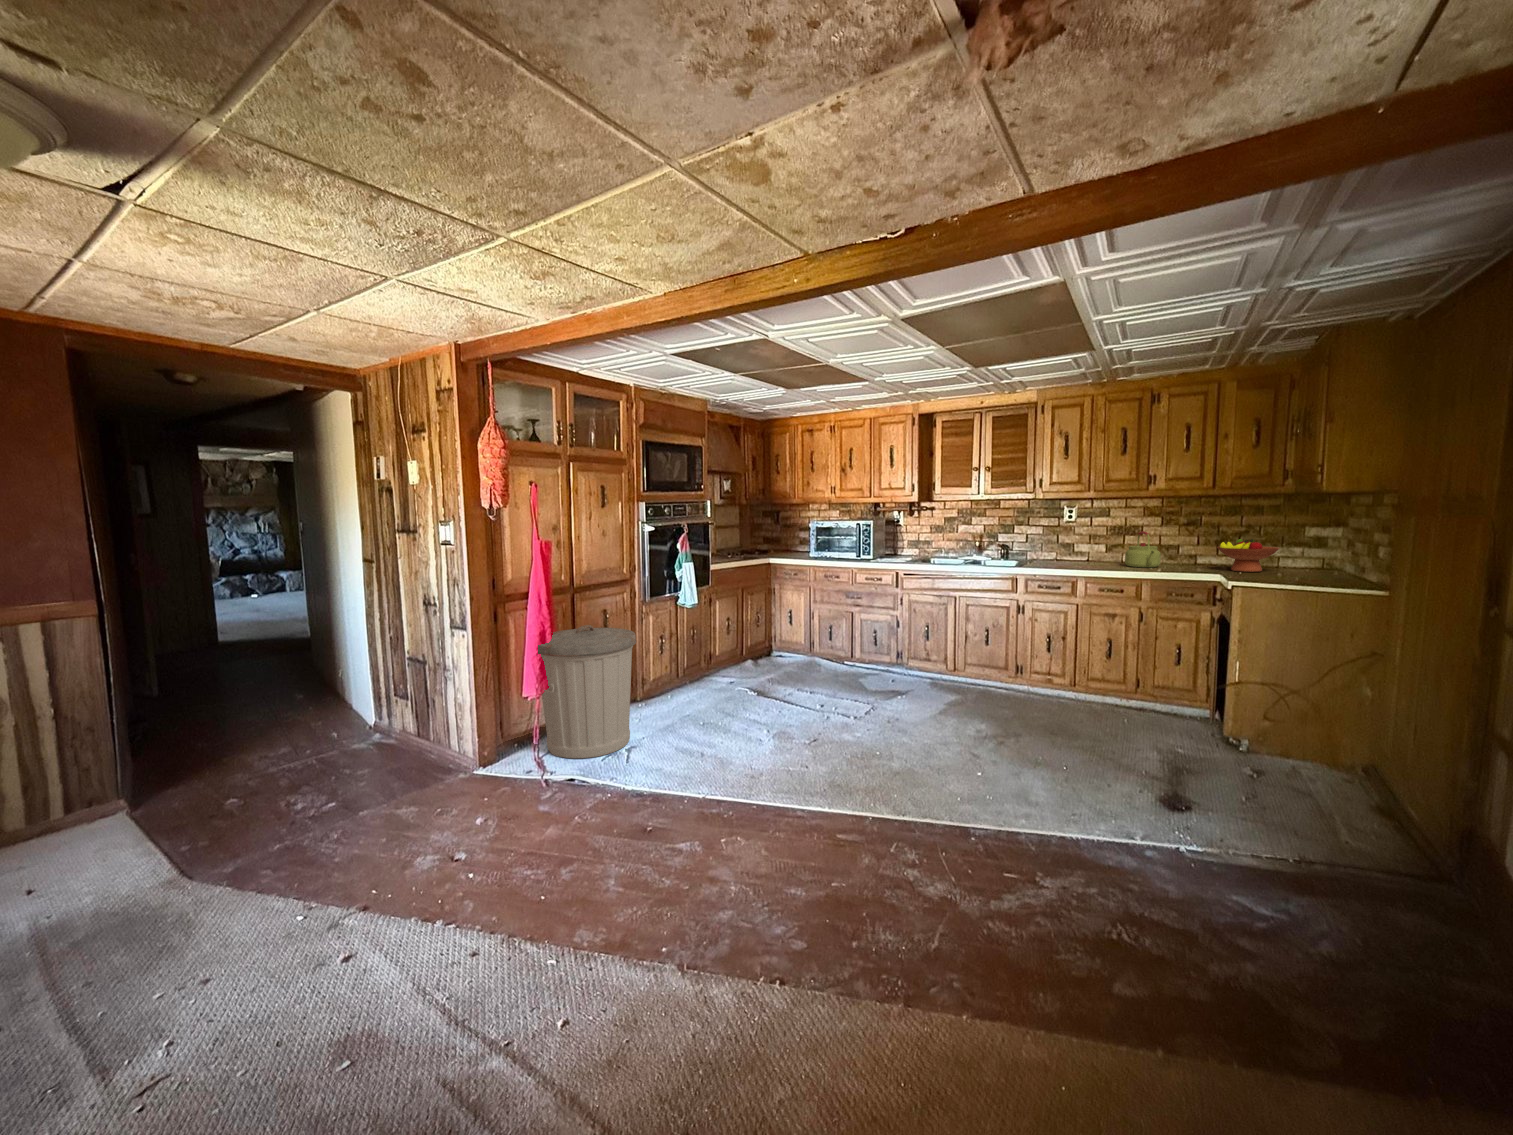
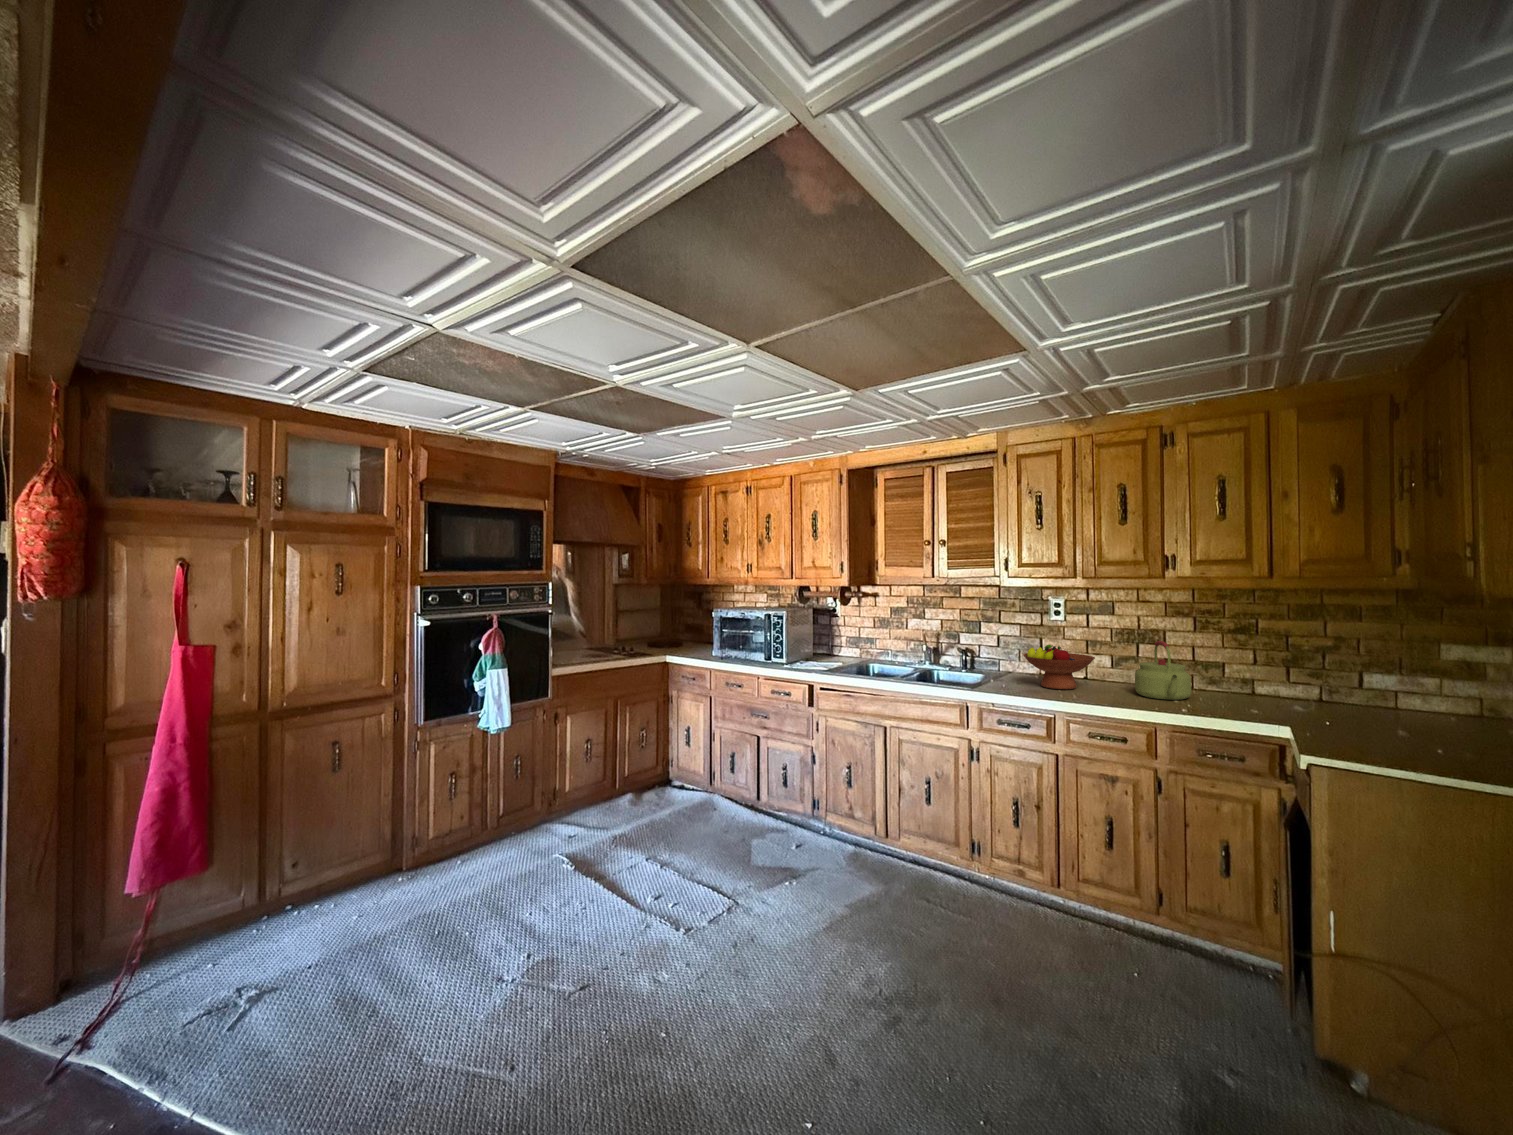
fruit bowl: present [1217,539,1280,572] -> present [1023,645,1095,689]
trash can: present [538,625,636,758] -> none [107,777,319,1020]

